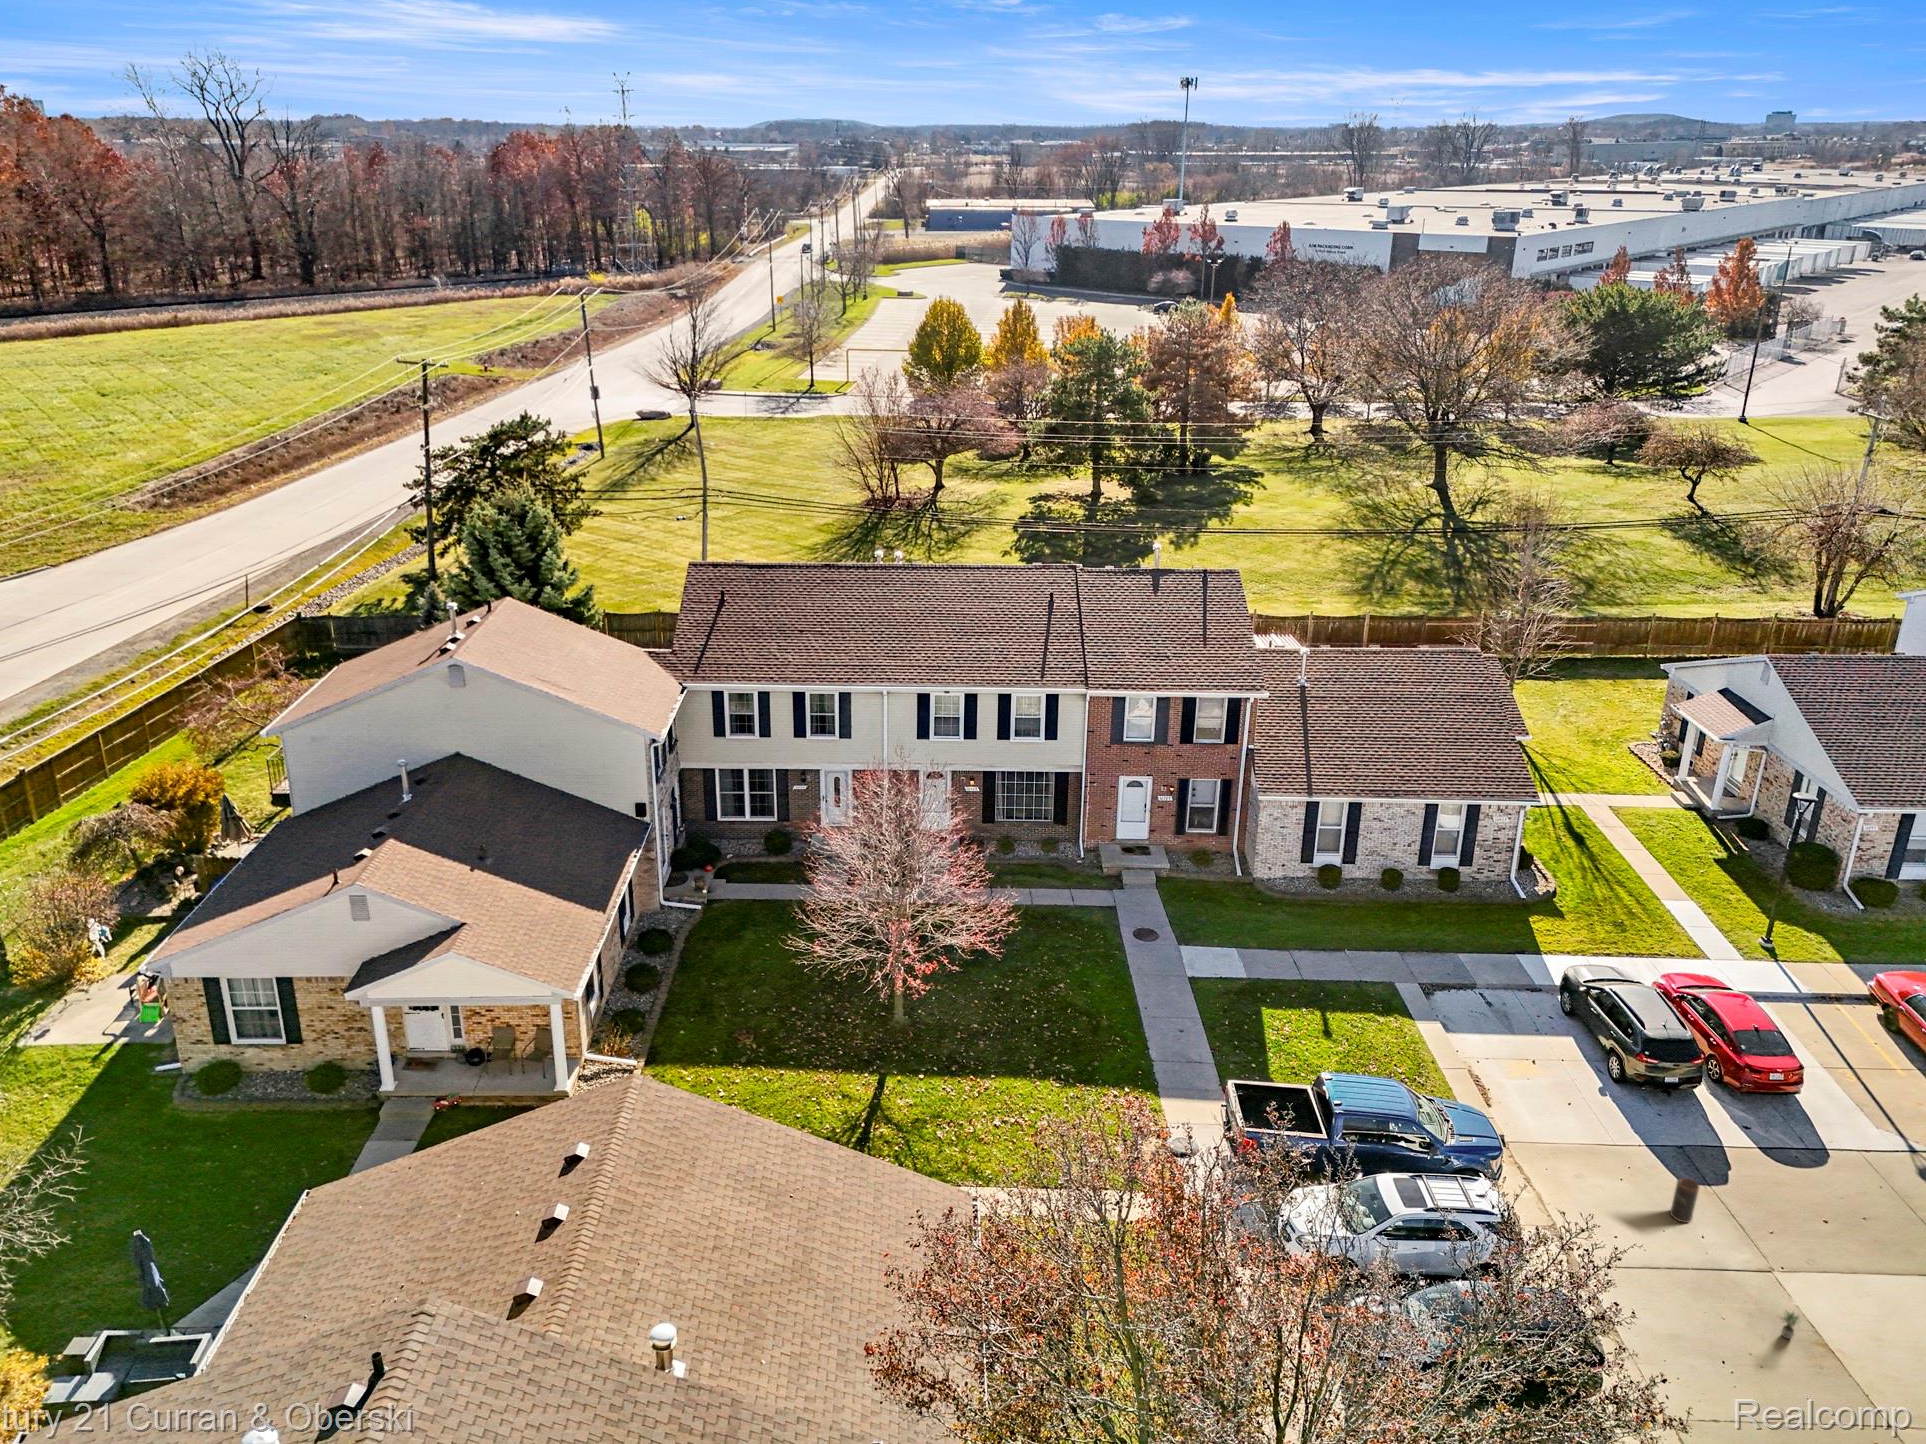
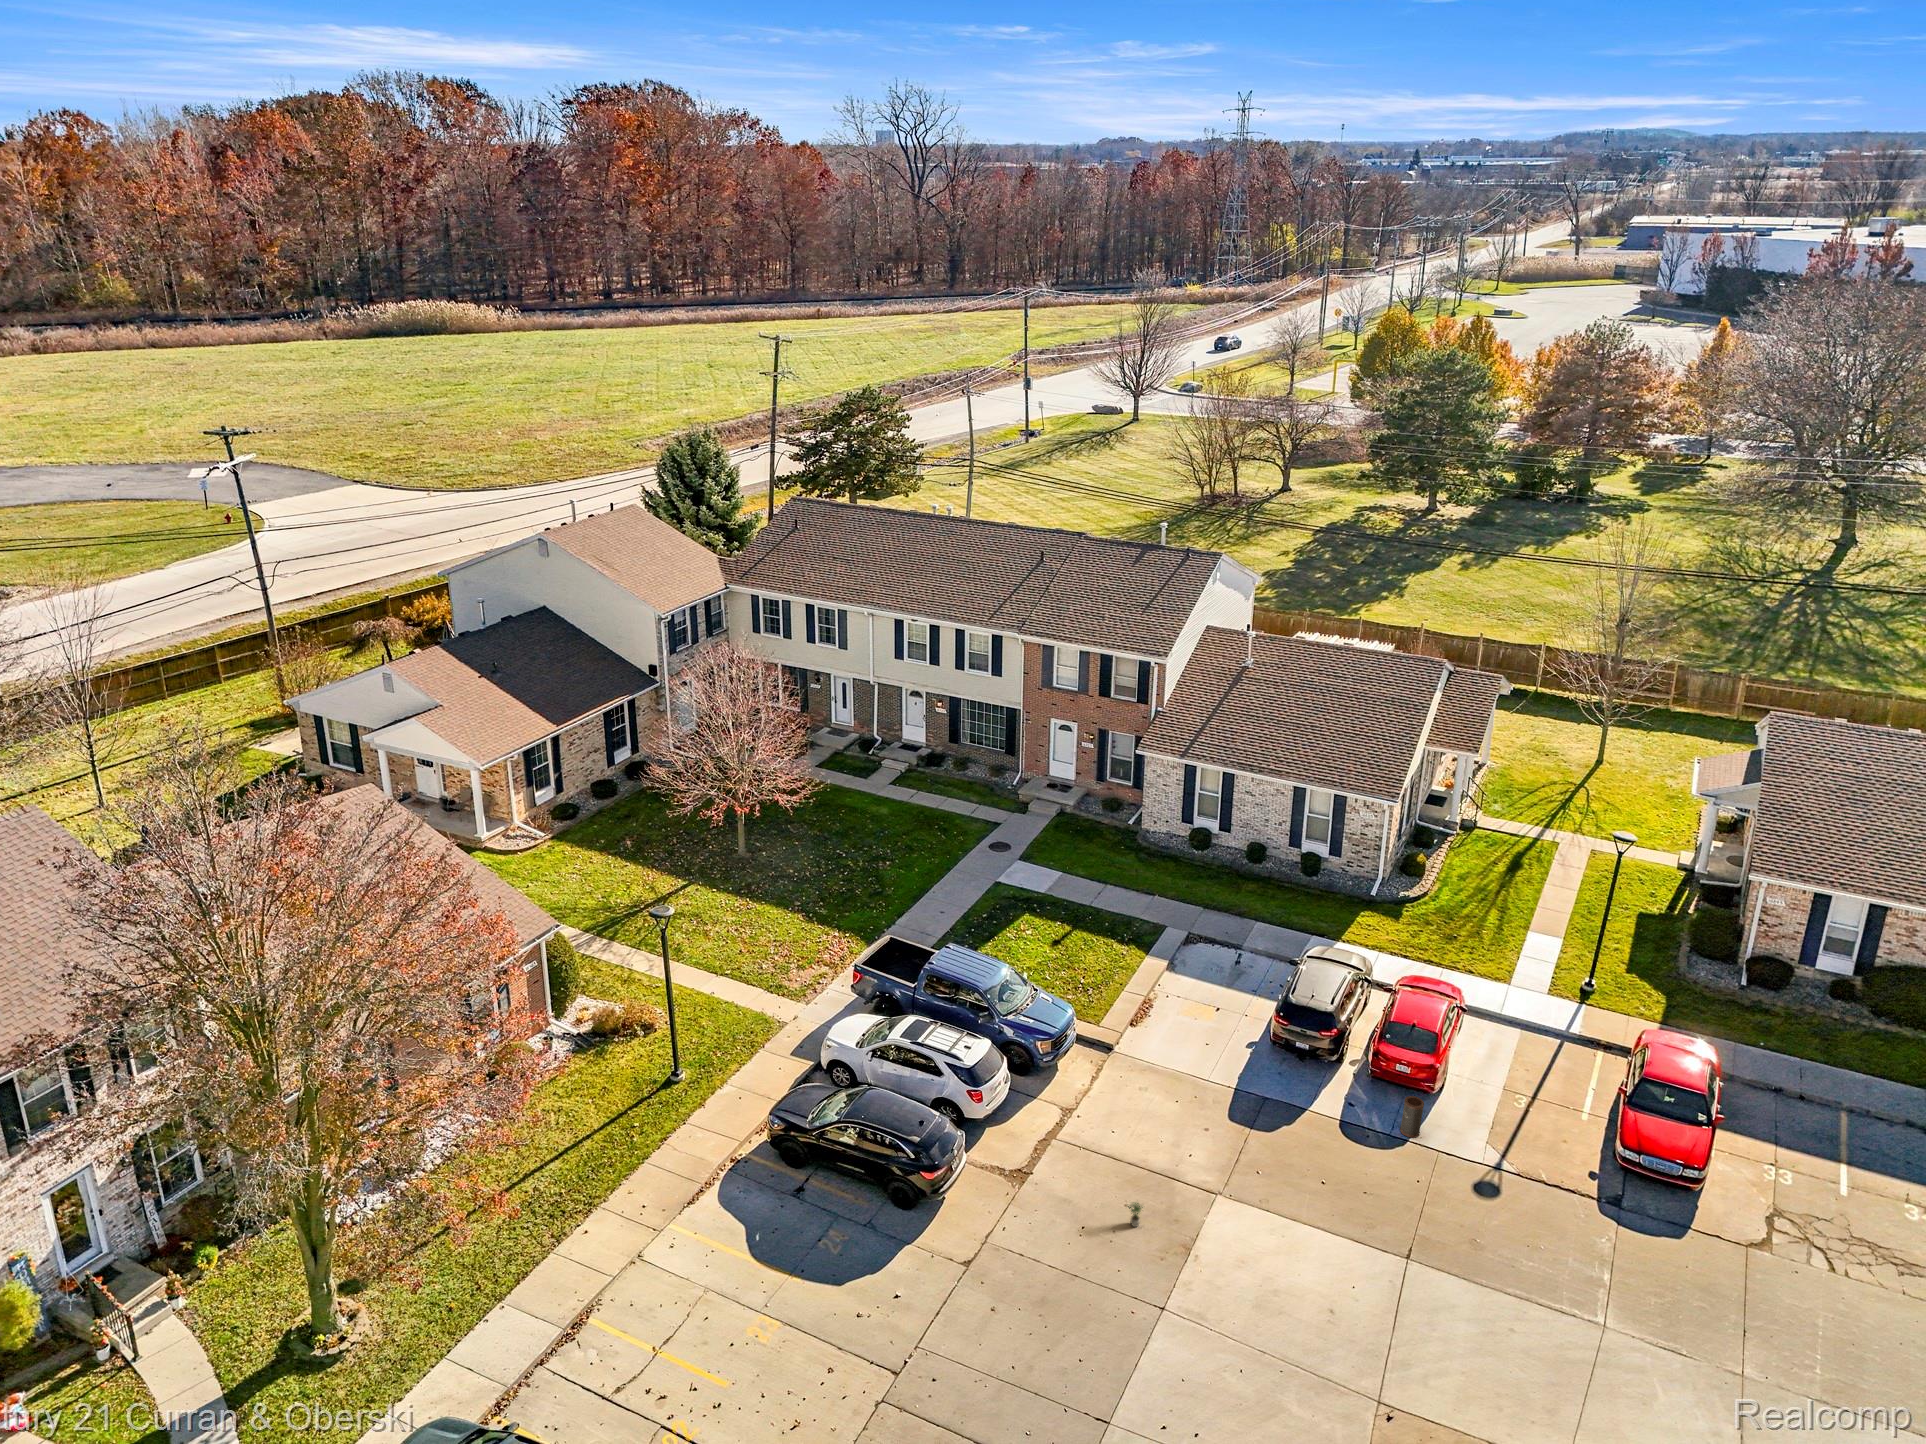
trash can: present [1670,1178,1700,1223] -> present [1400,1096,1424,1138]

